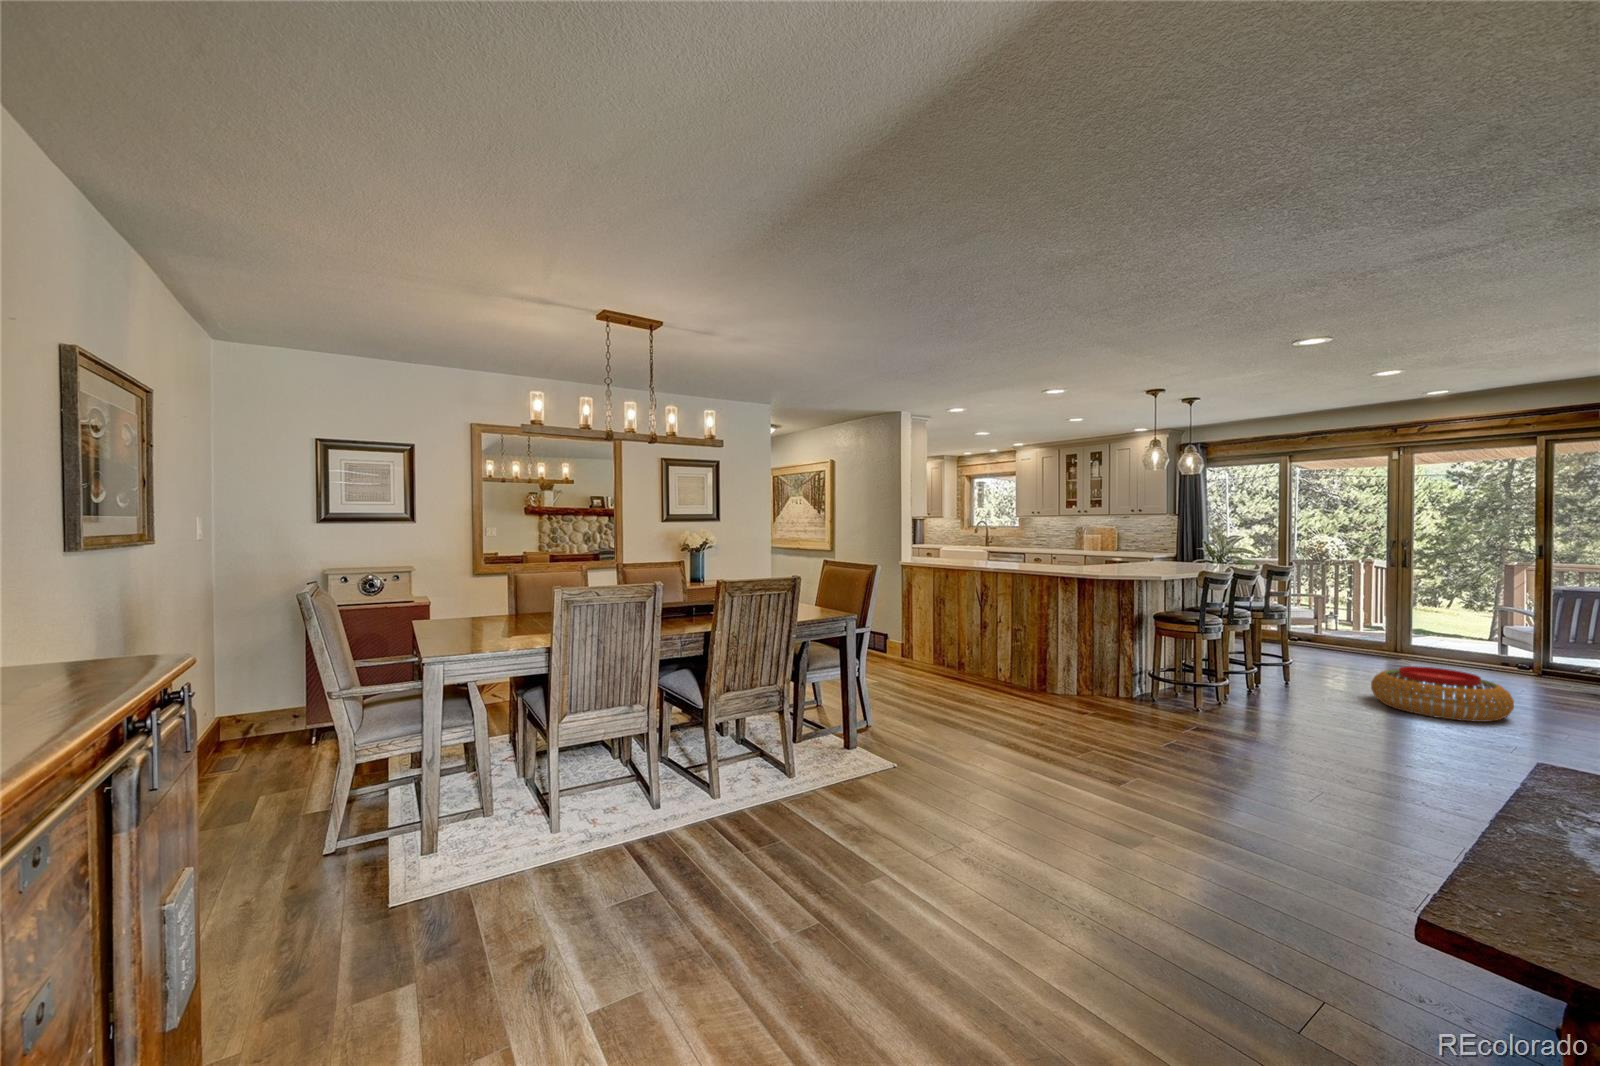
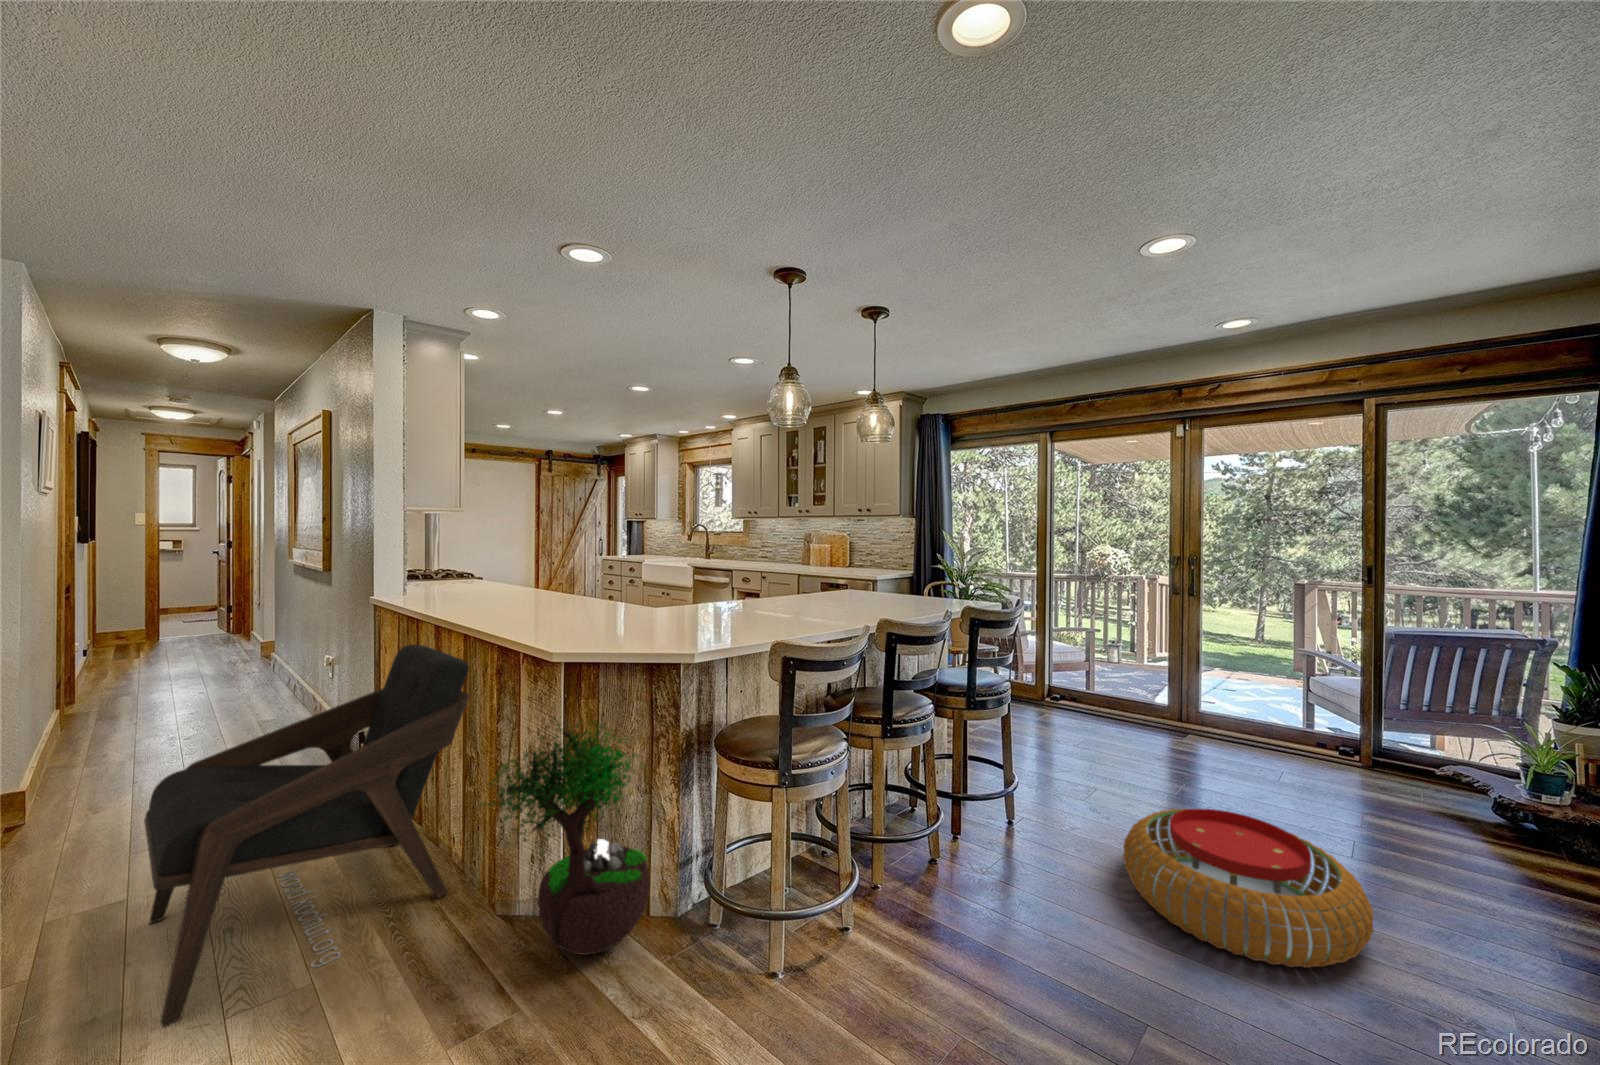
lounge chair: none [892,577,1018,707] -> present [144,645,469,1027]
potted tree: none [1075,593,1147,702] -> present [481,707,650,955]

